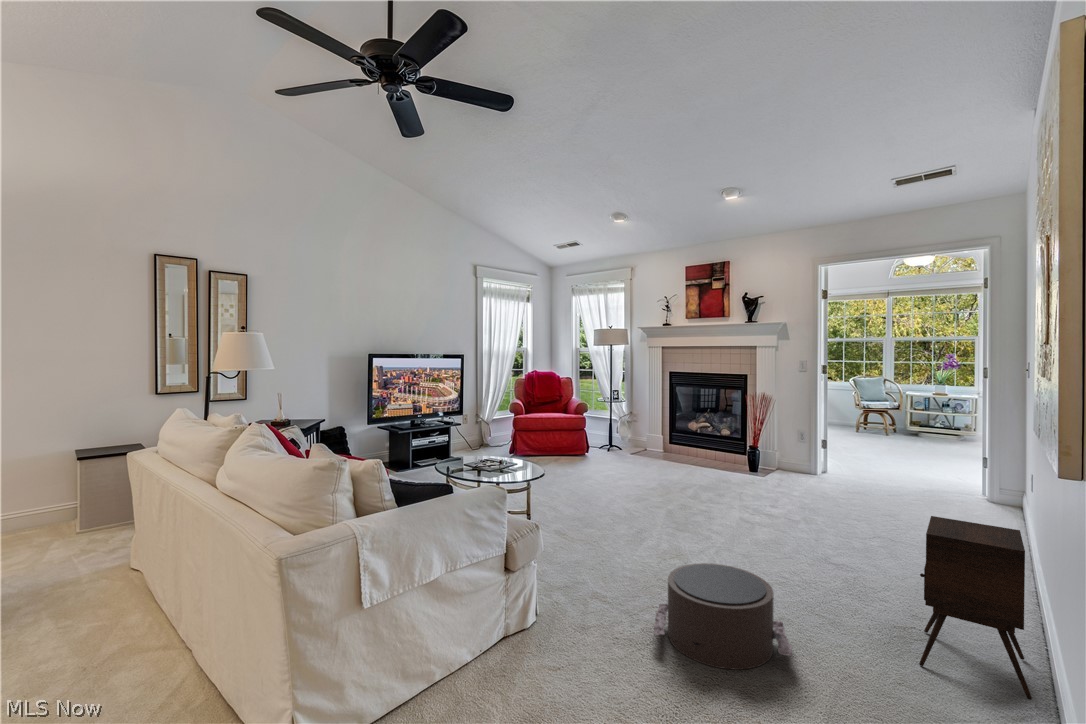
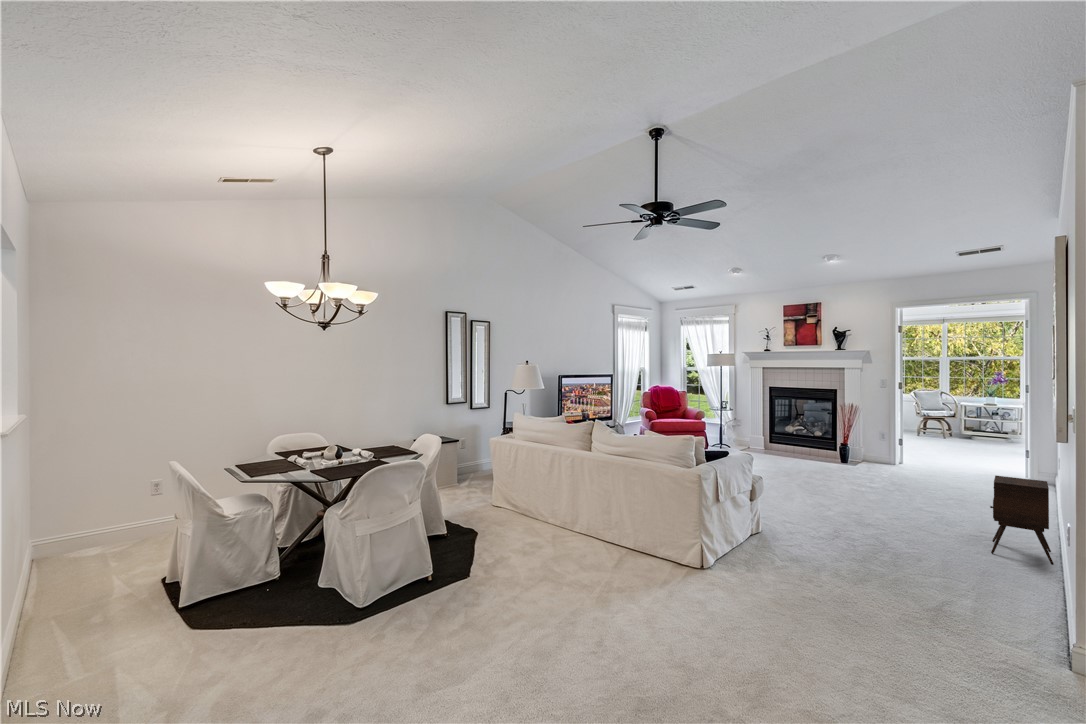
pouf: present [654,563,792,670] -> none [833,504,921,553]

